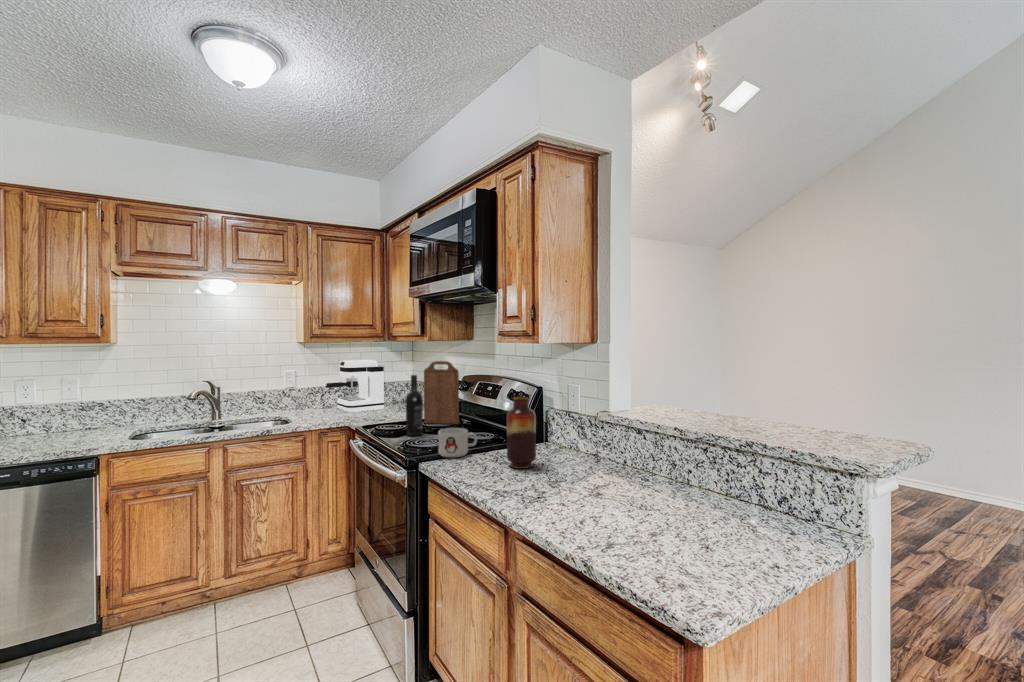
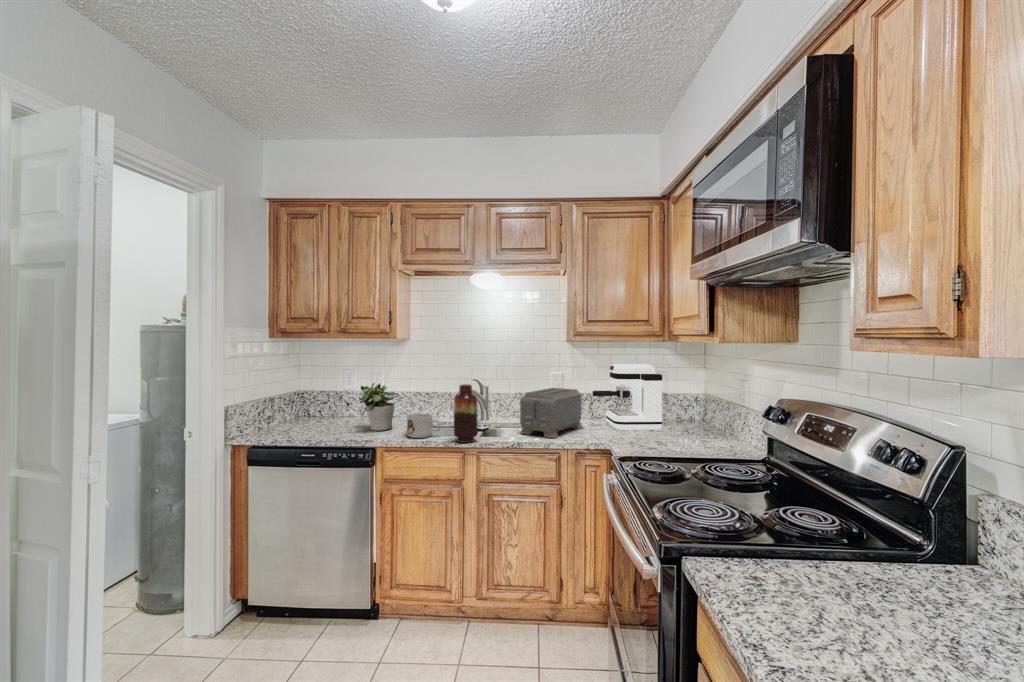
cutting board: present [424,361,459,424] -> none [712,373,770,473]
wine bottle: present [406,375,423,436] -> none [679,393,706,486]
toaster: none [263,383,319,424] -> present [520,388,582,438]
potted plant: none [61,390,115,441] -> present [359,383,395,431]
vase: present [507,397,536,469] -> present [454,384,478,443]
mug: present [438,428,477,457] -> present [407,414,441,438]

